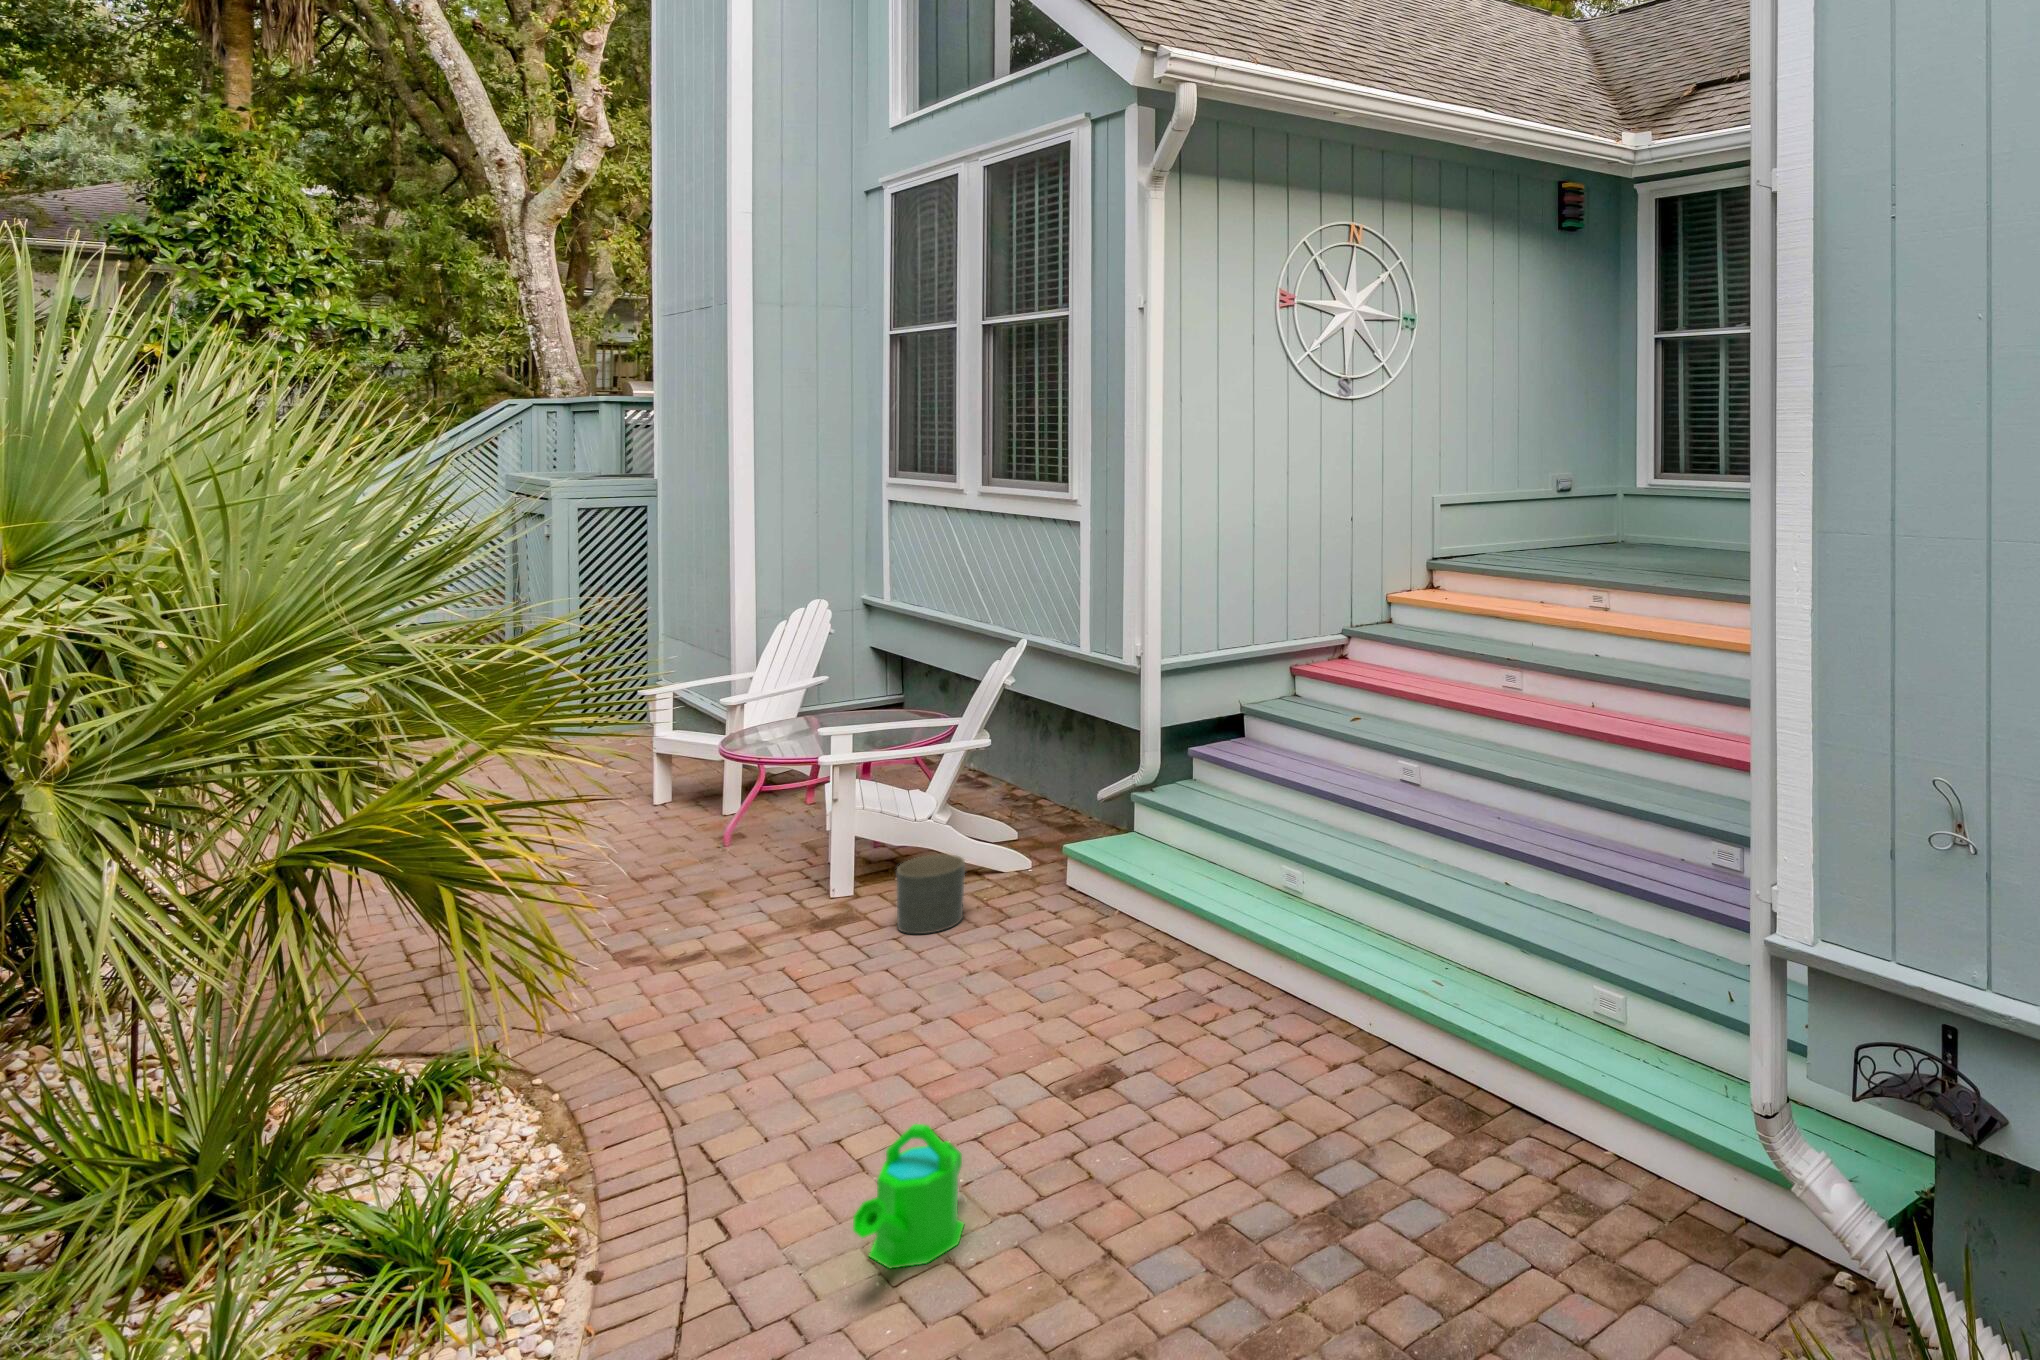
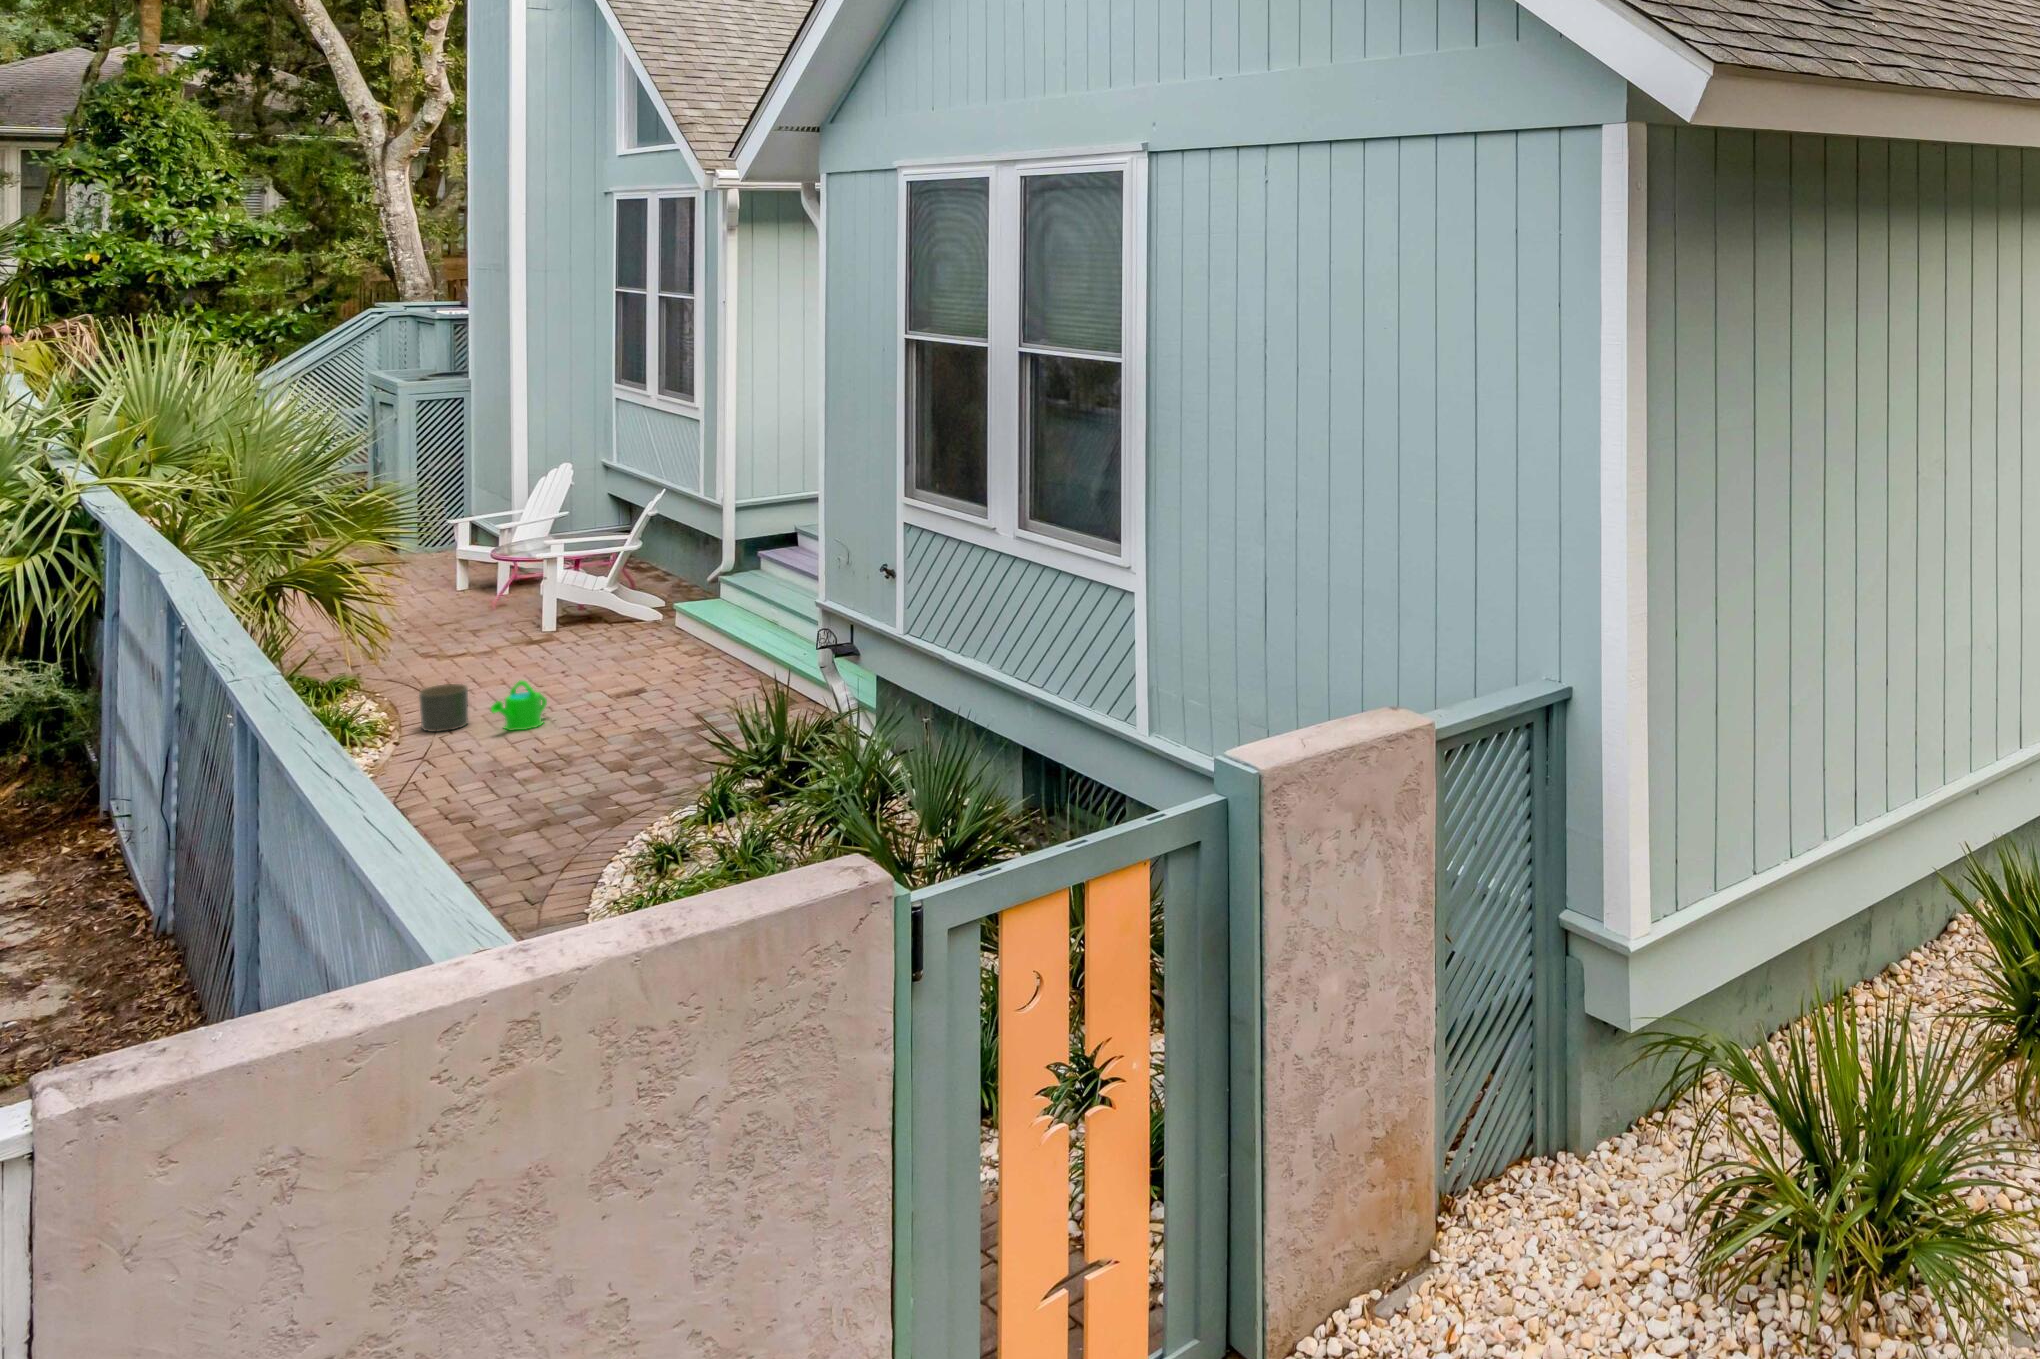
planter: present [897,854,965,934] -> present [419,684,468,732]

